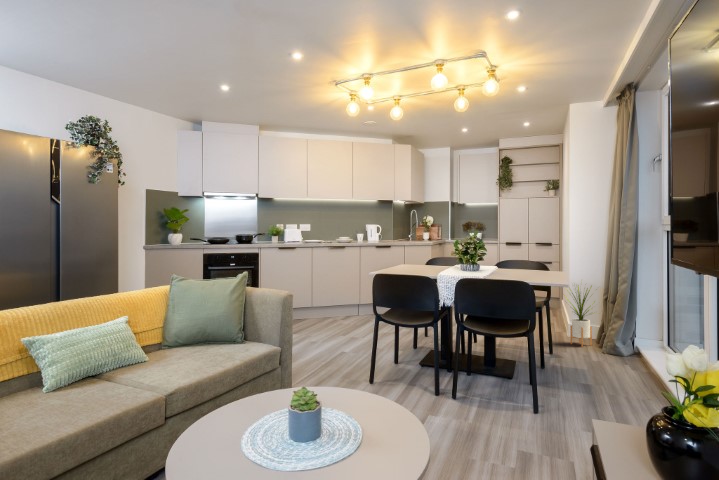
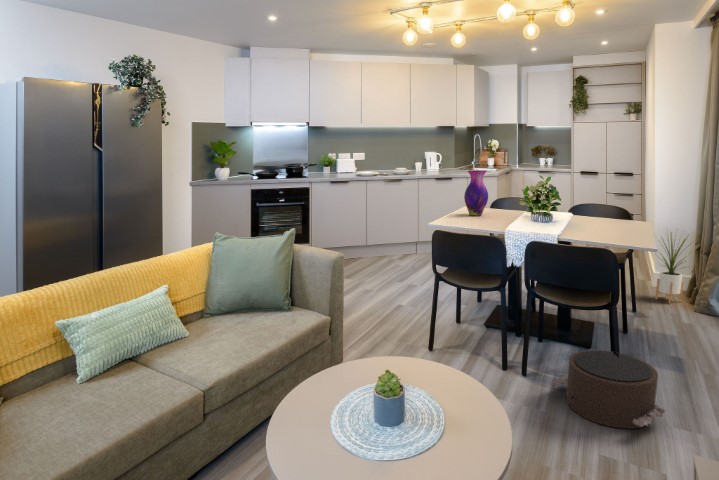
vase: none [399,229,420,268] -> present [464,170,488,216]
pouf: none [474,372,571,433] -> present [550,350,666,429]

